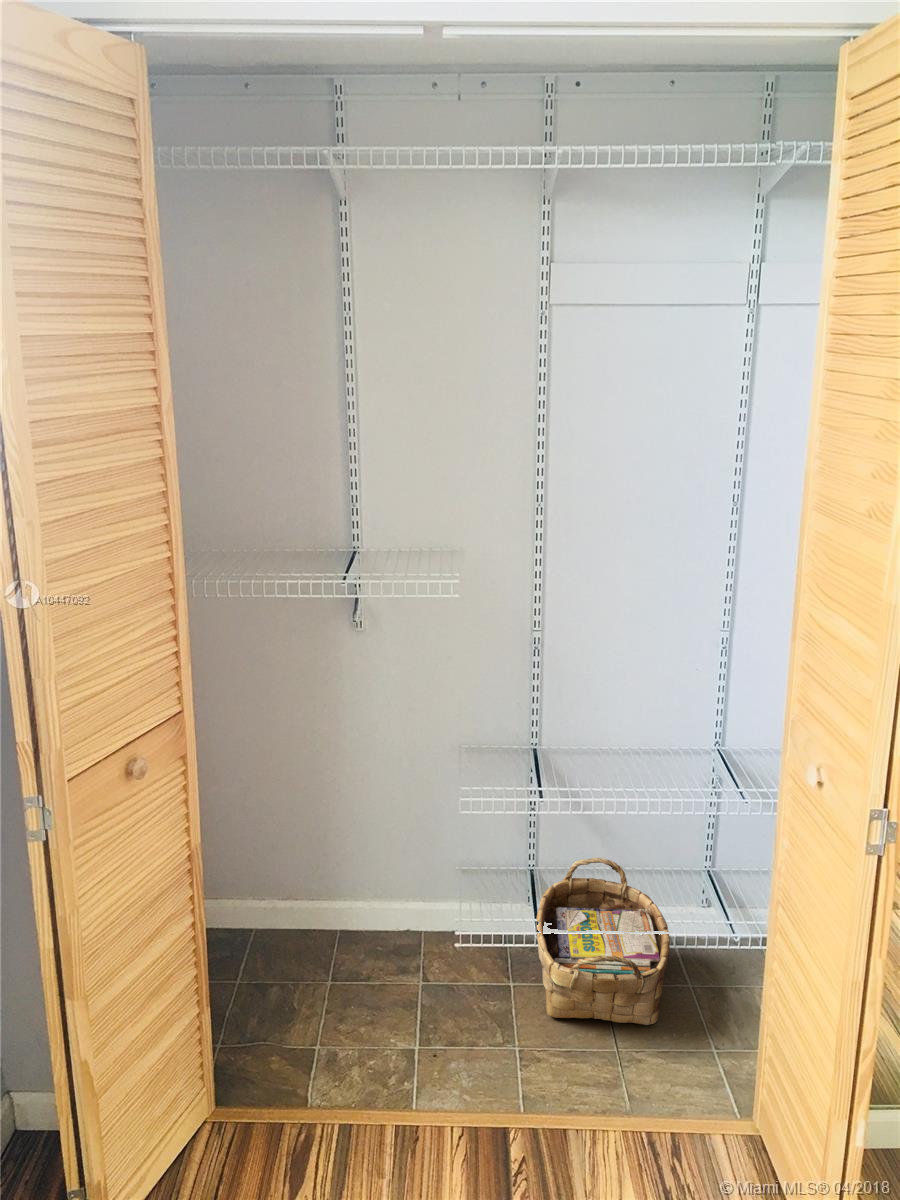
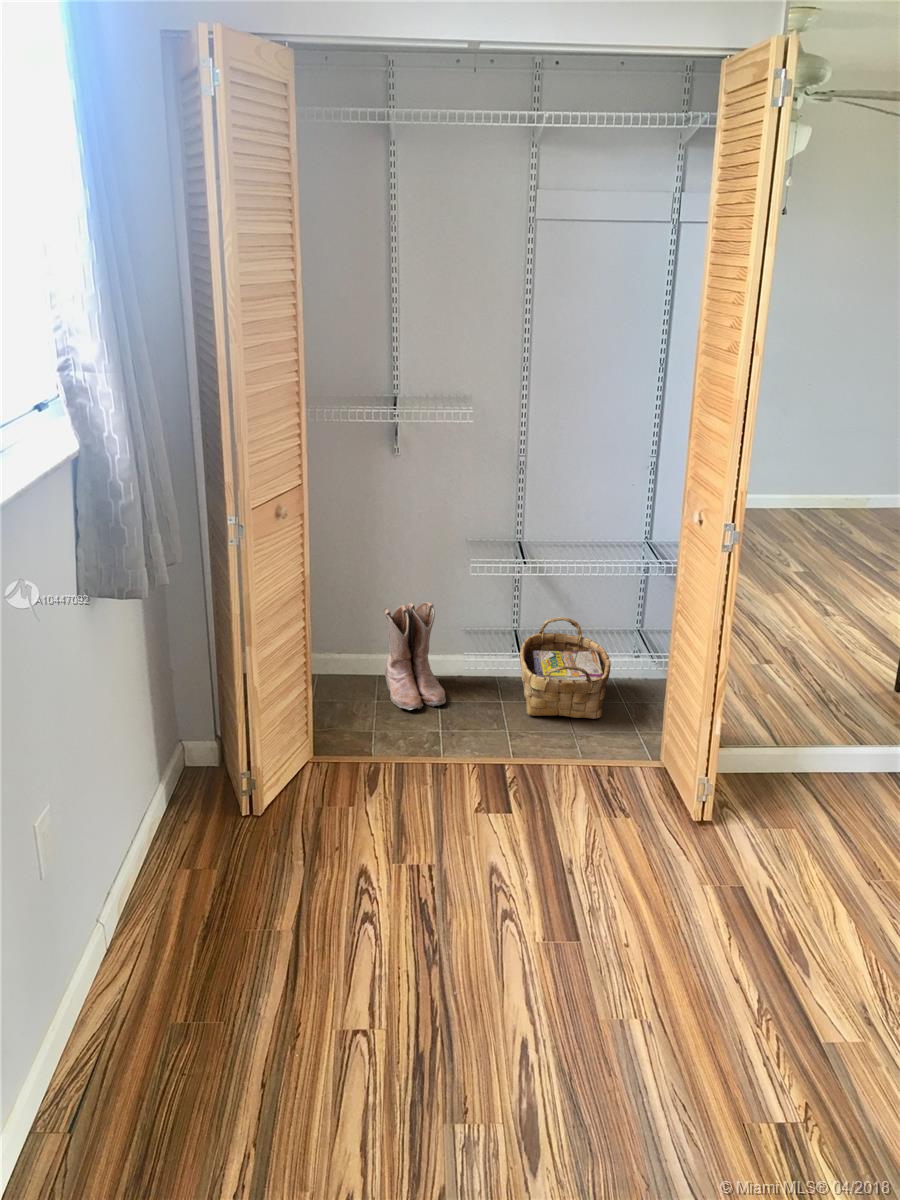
boots: none [339,835,431,1006] -> present [384,602,446,710]

